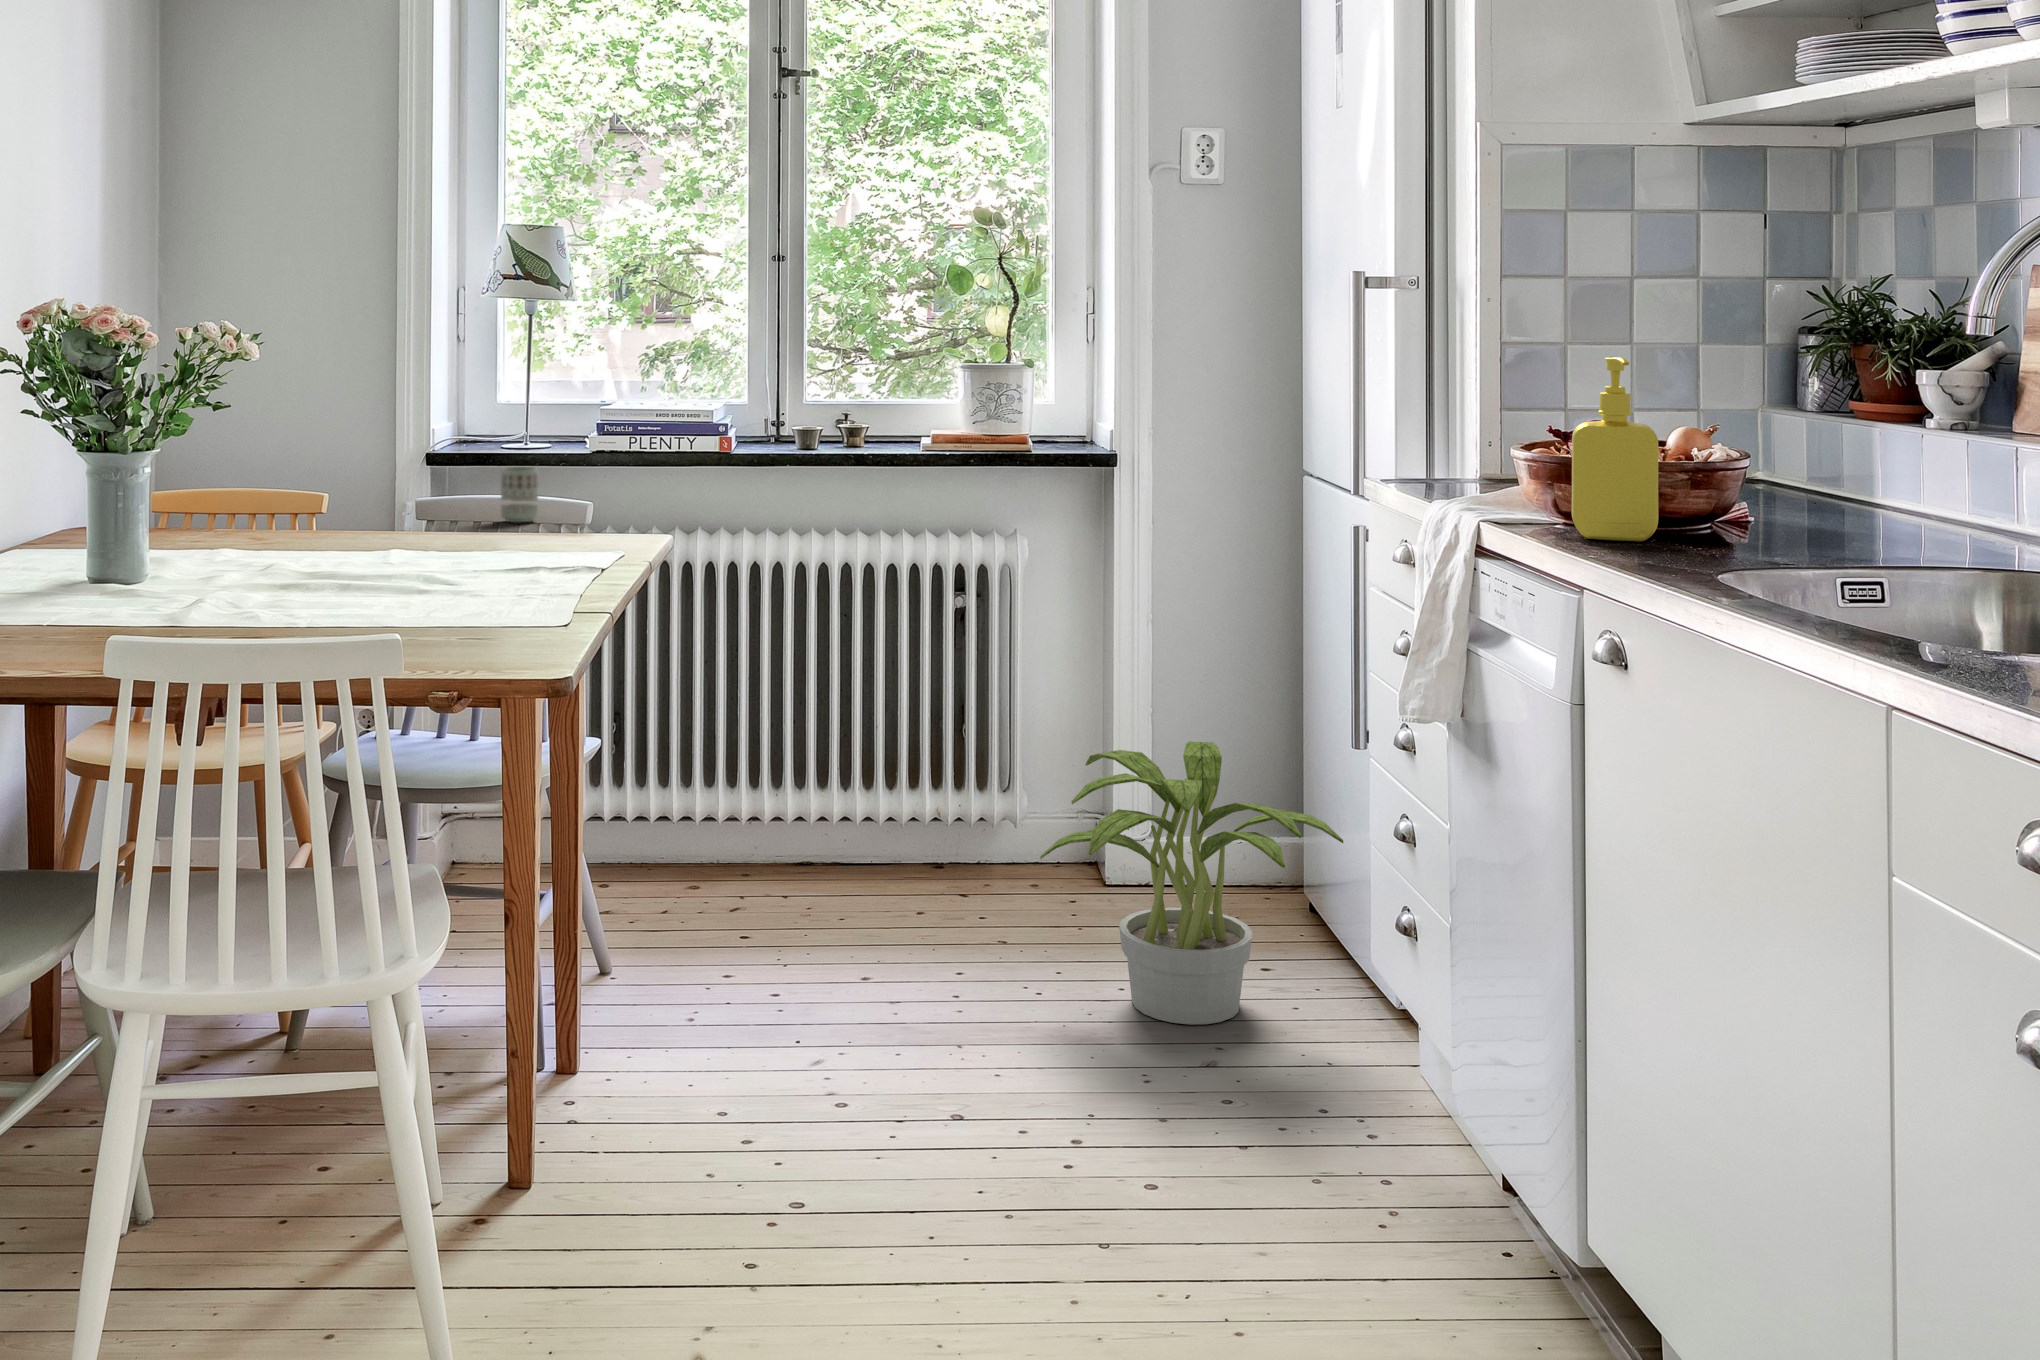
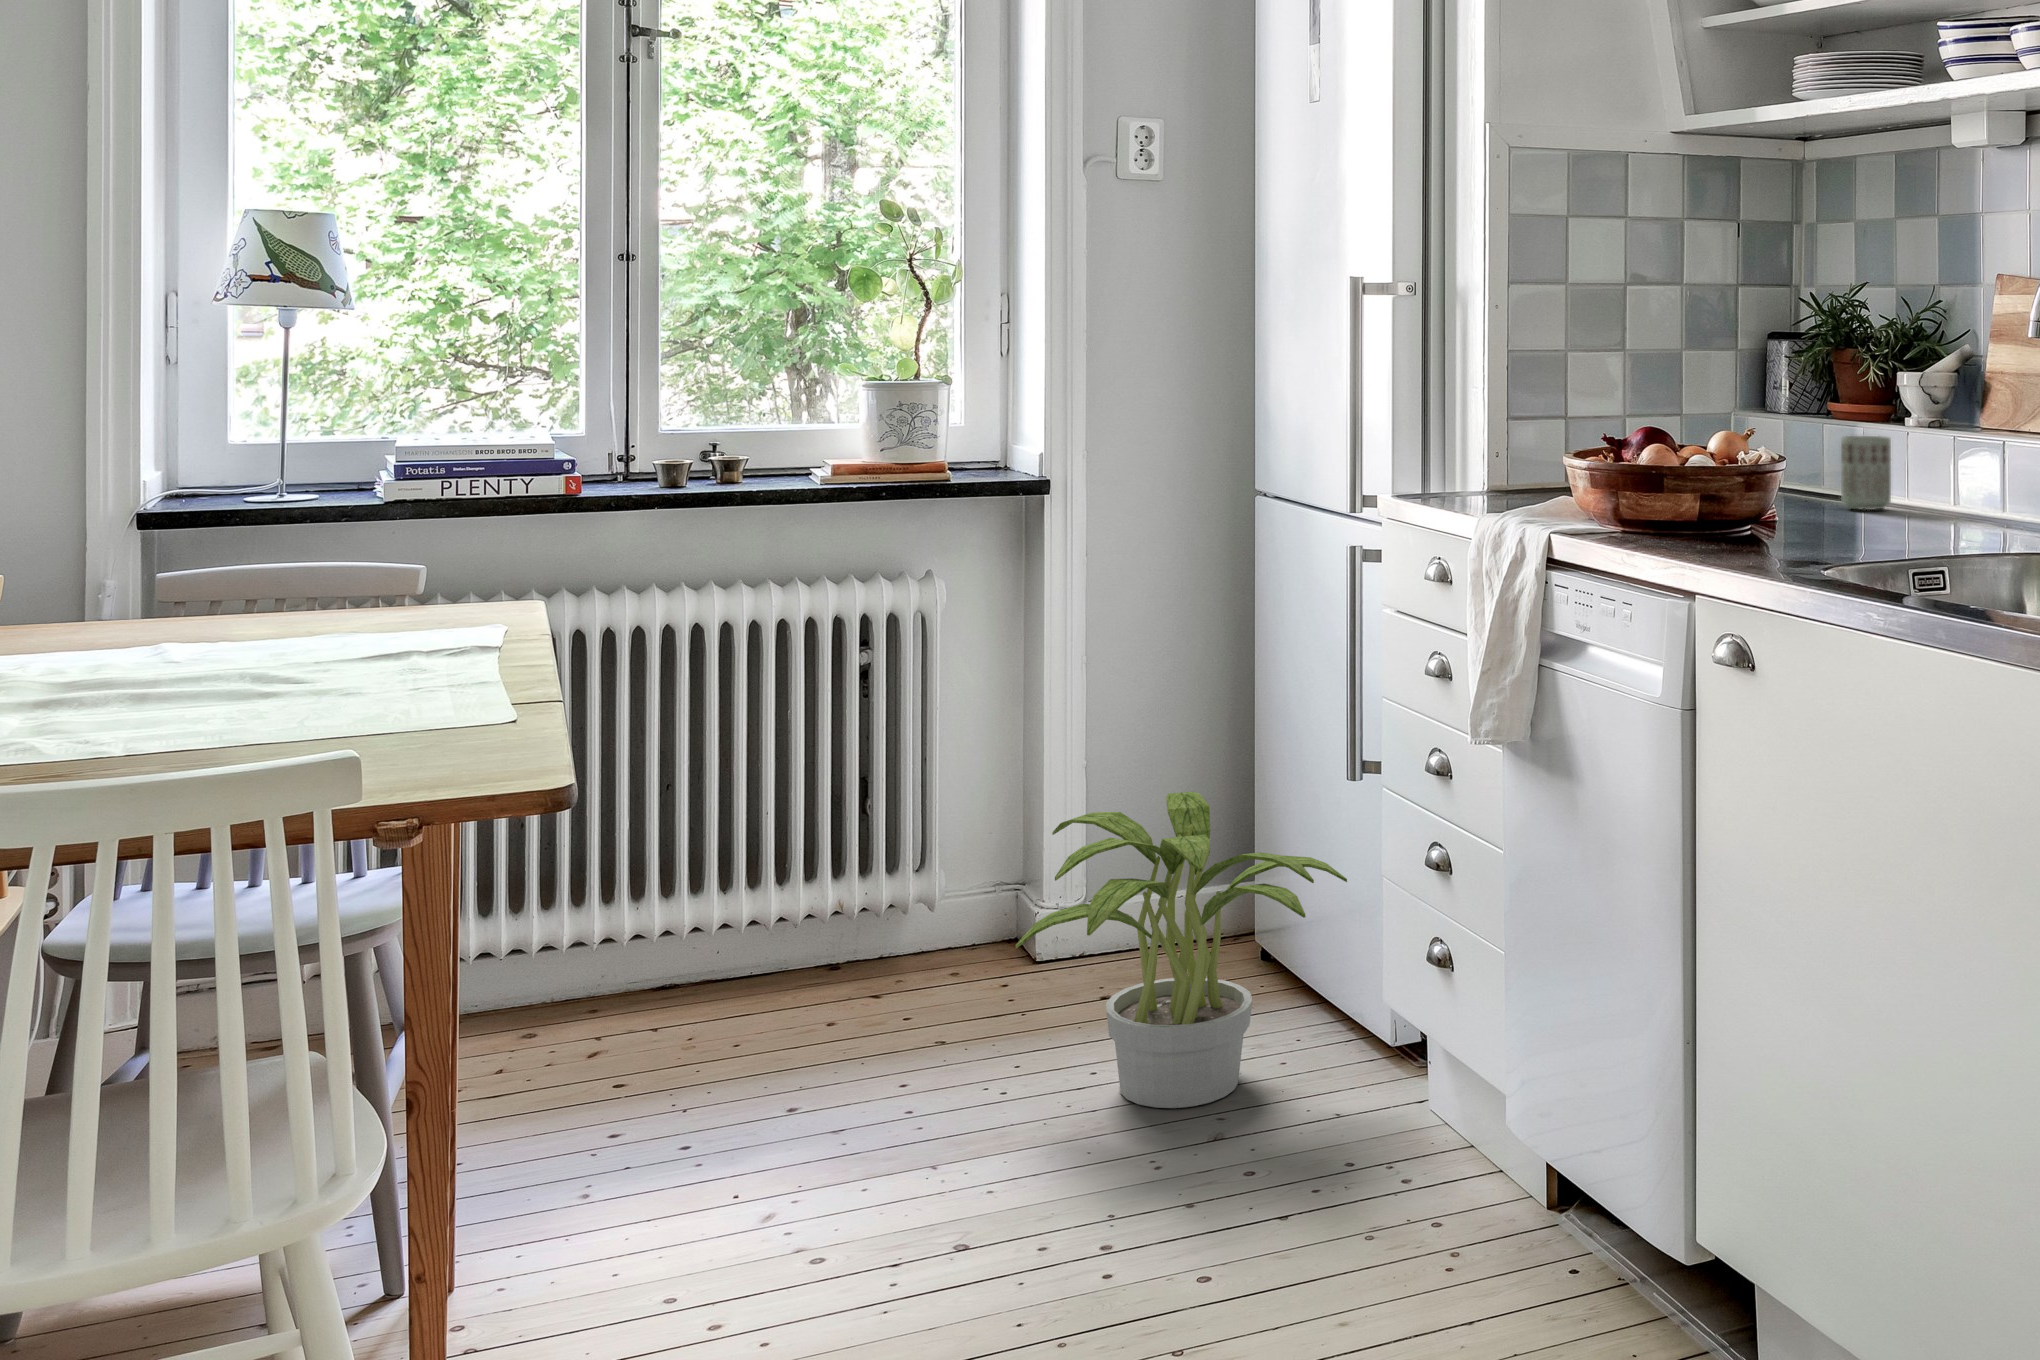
soap dispenser: present [1572,357,1658,541] -> none [1650,359,1735,542]
cup: present [501,467,538,522] -> present [1841,436,1891,510]

